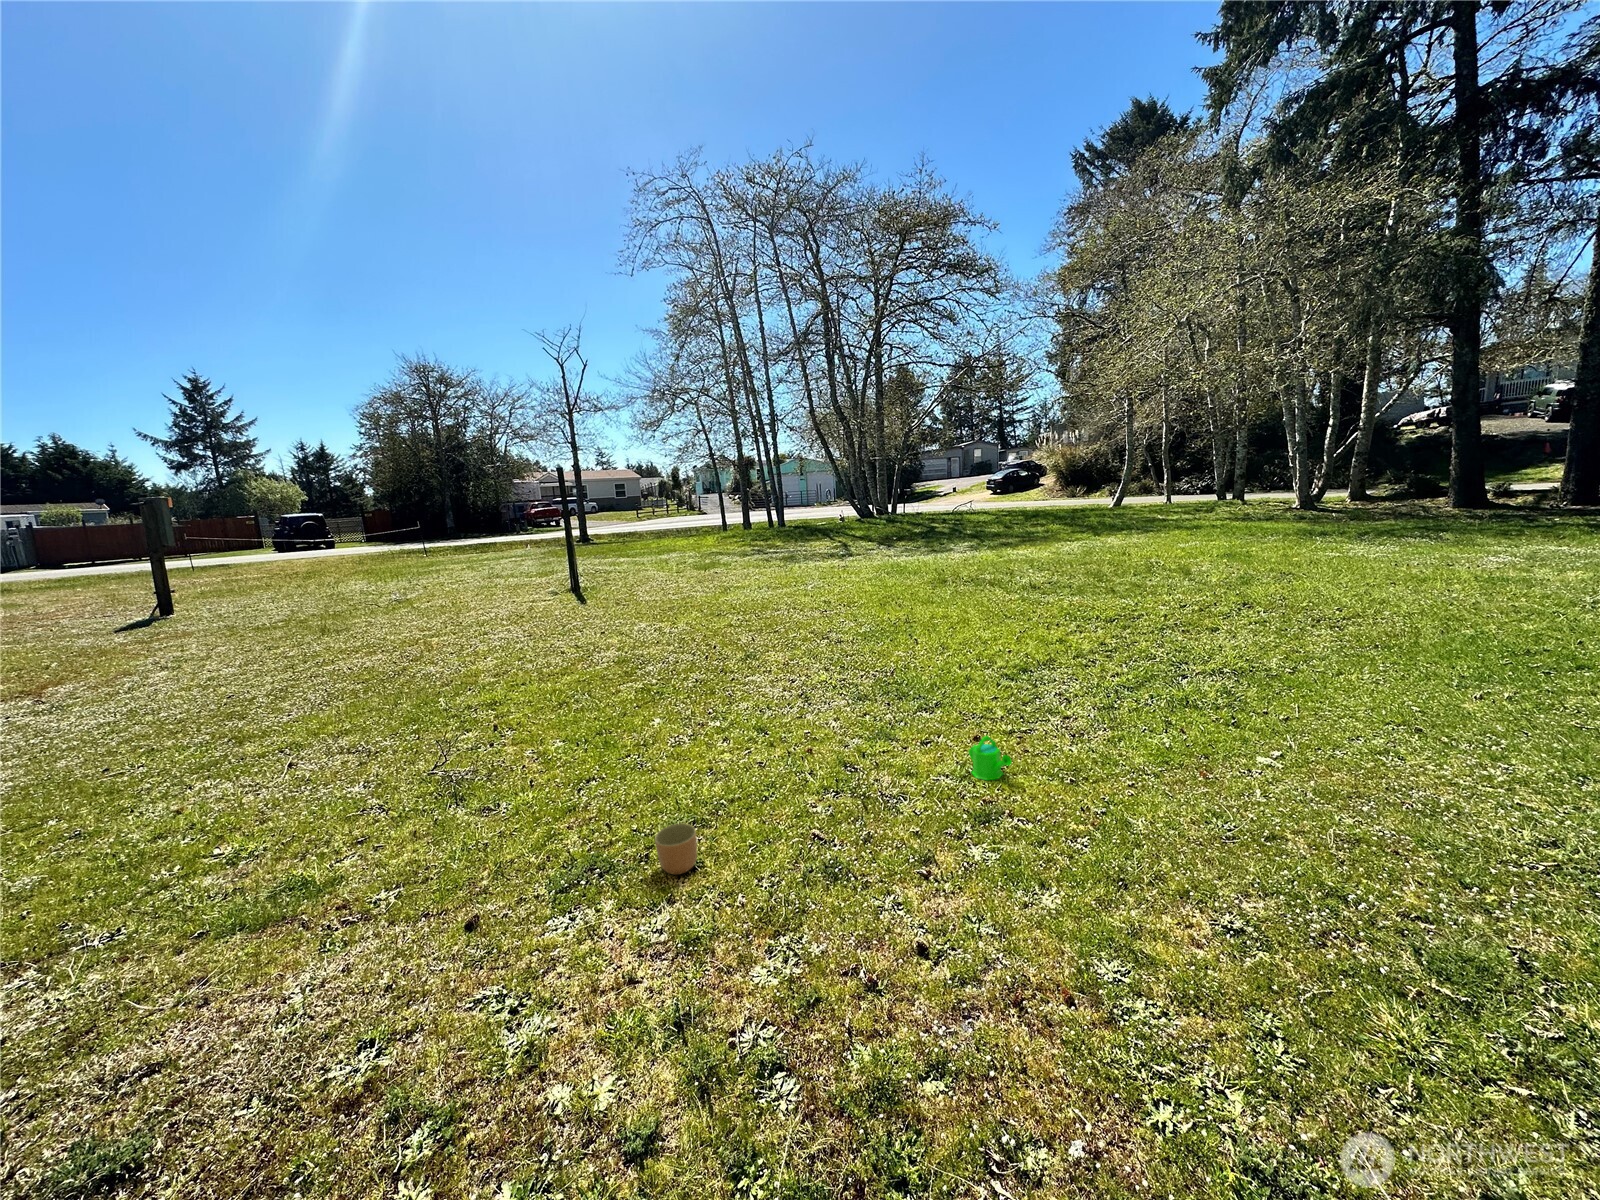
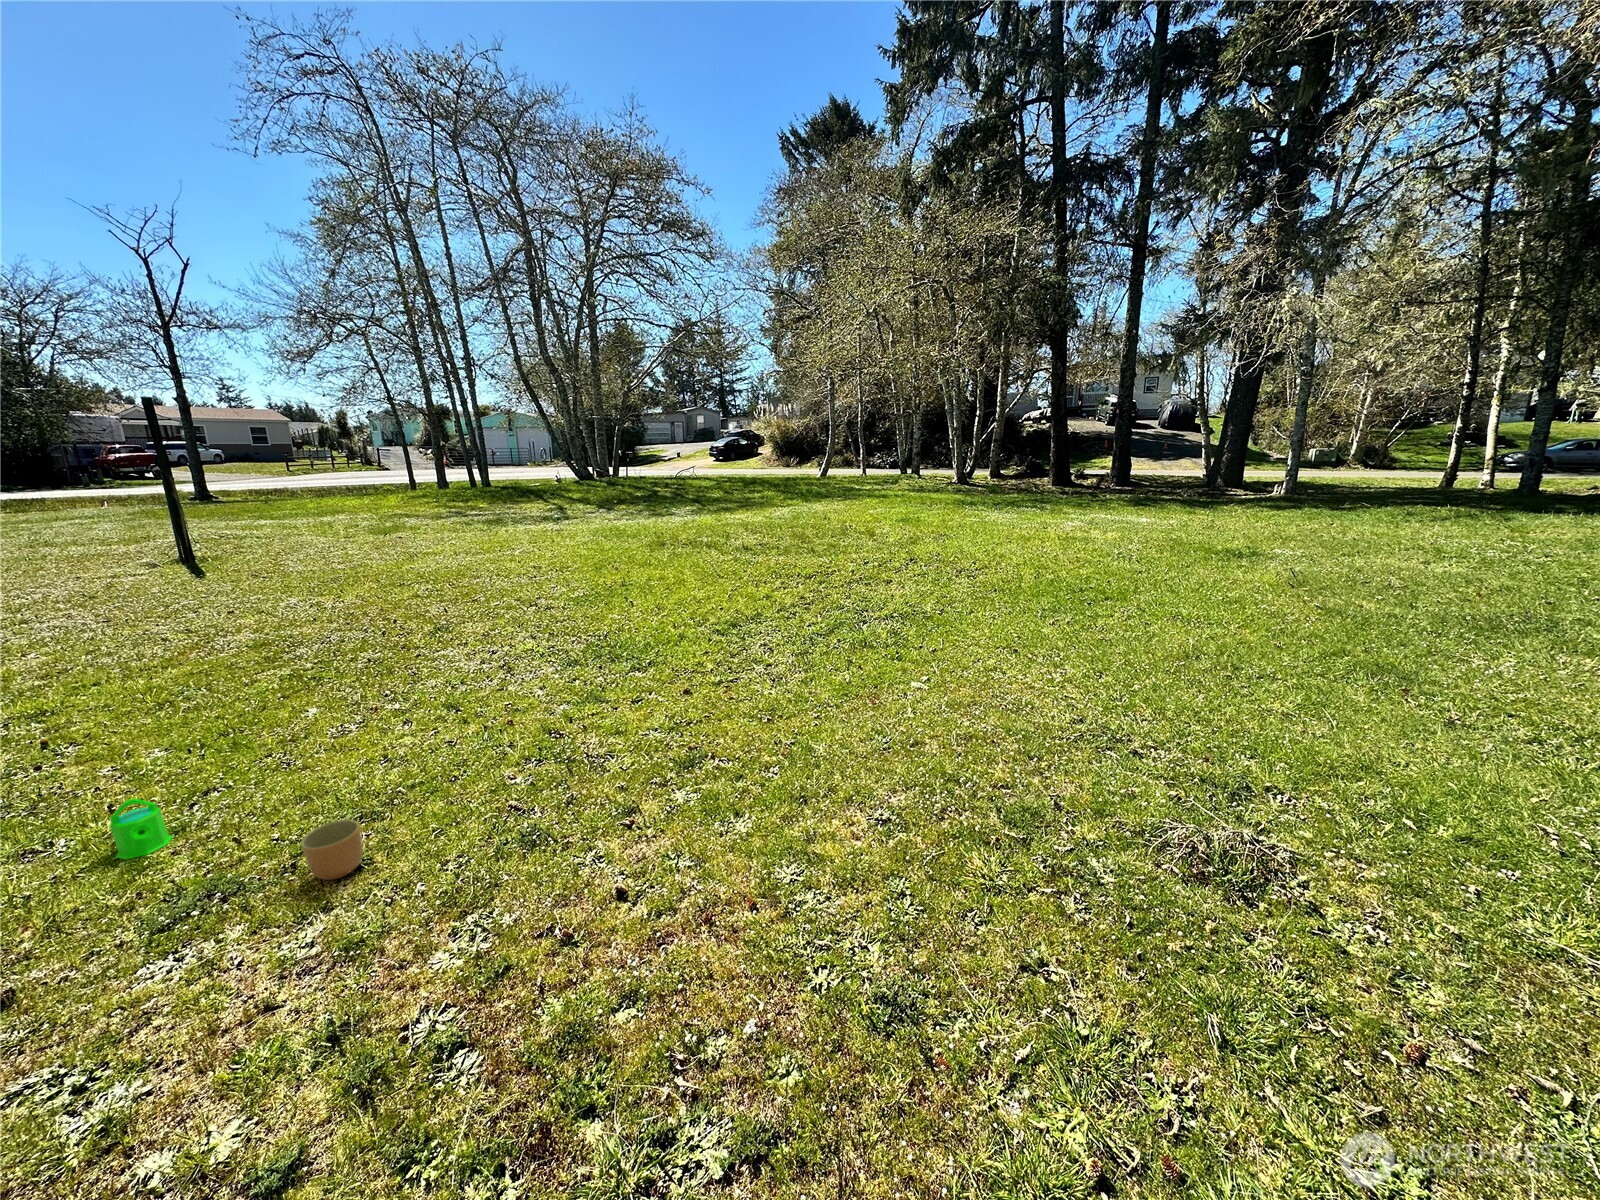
watering can: present [968,736,1012,780] -> present [110,798,172,859]

